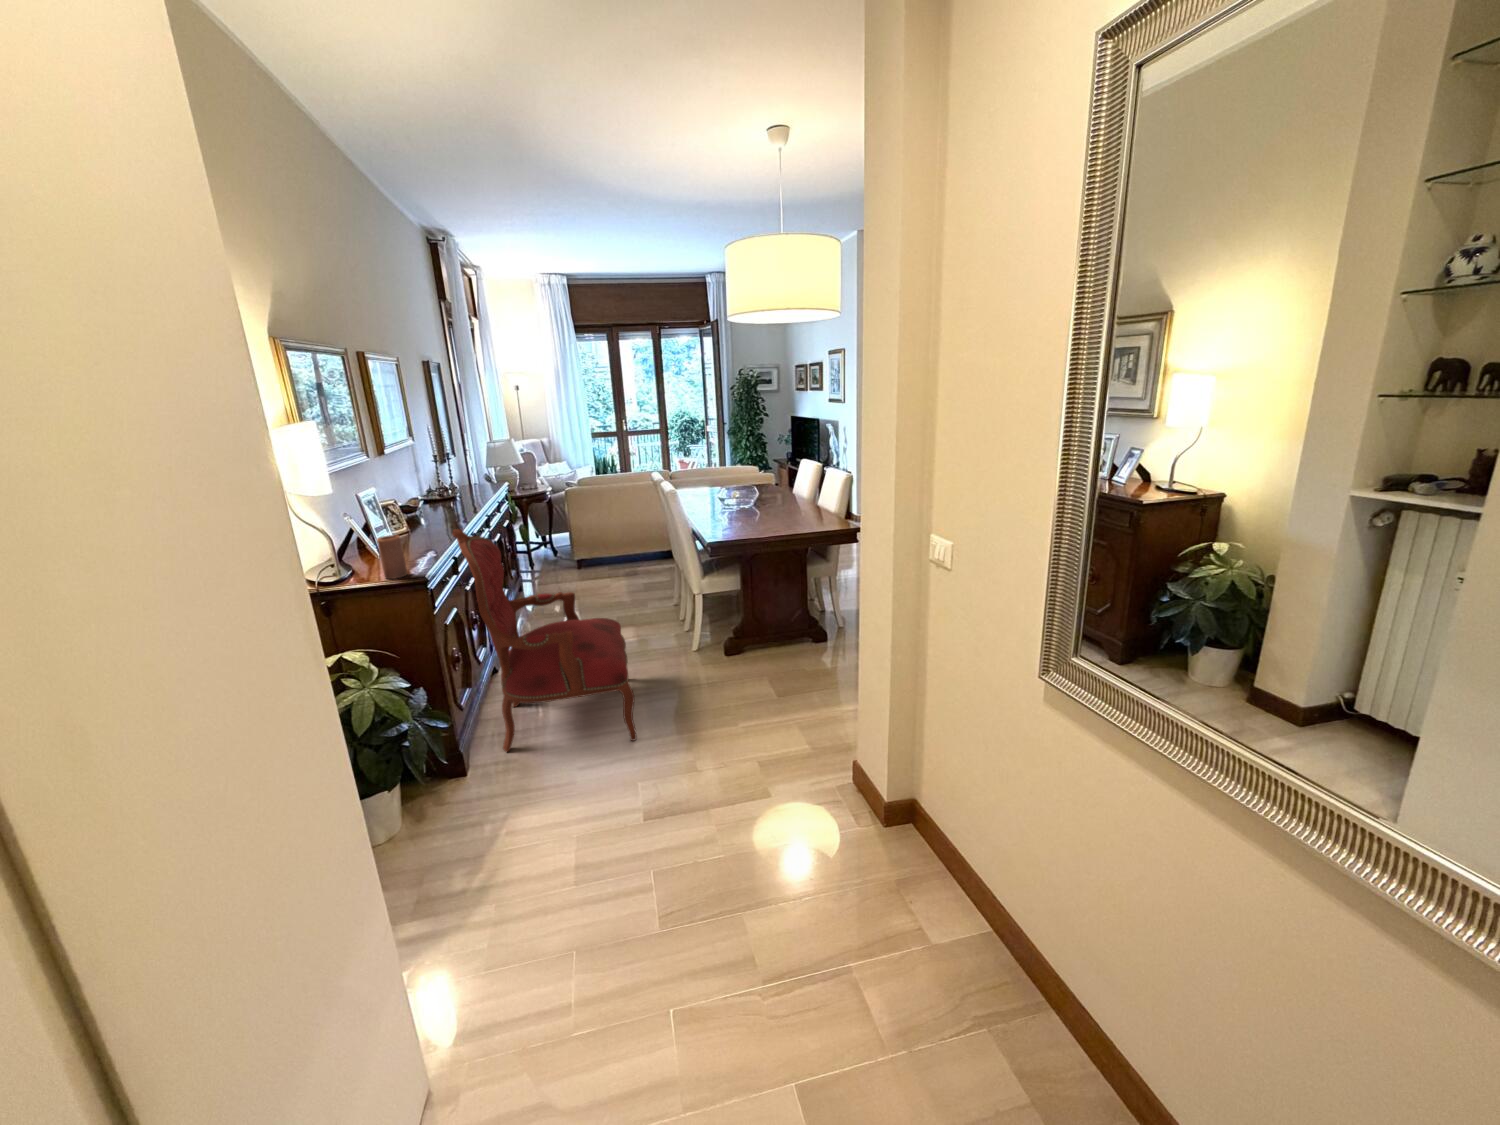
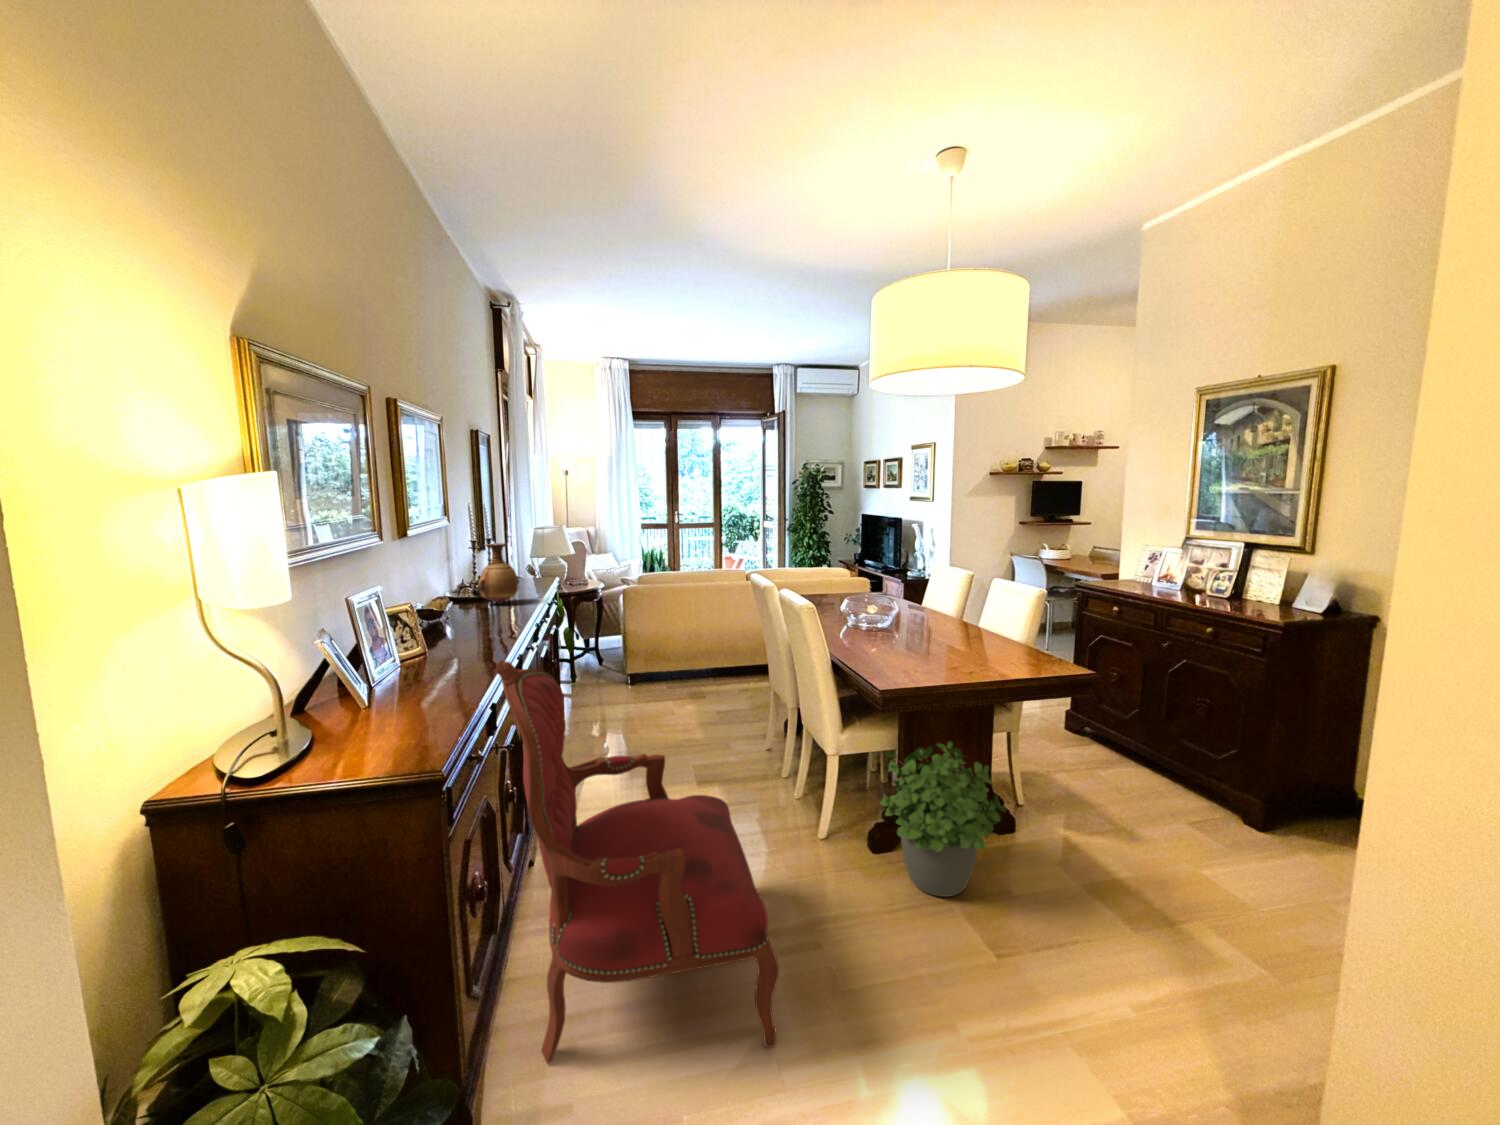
vase: none [442,456,475,503] -> present [478,543,519,604]
candle: present [377,535,407,579] -> none [362,679,411,764]
potted plant: none [725,580,805,677] -> present [880,742,1006,897]

